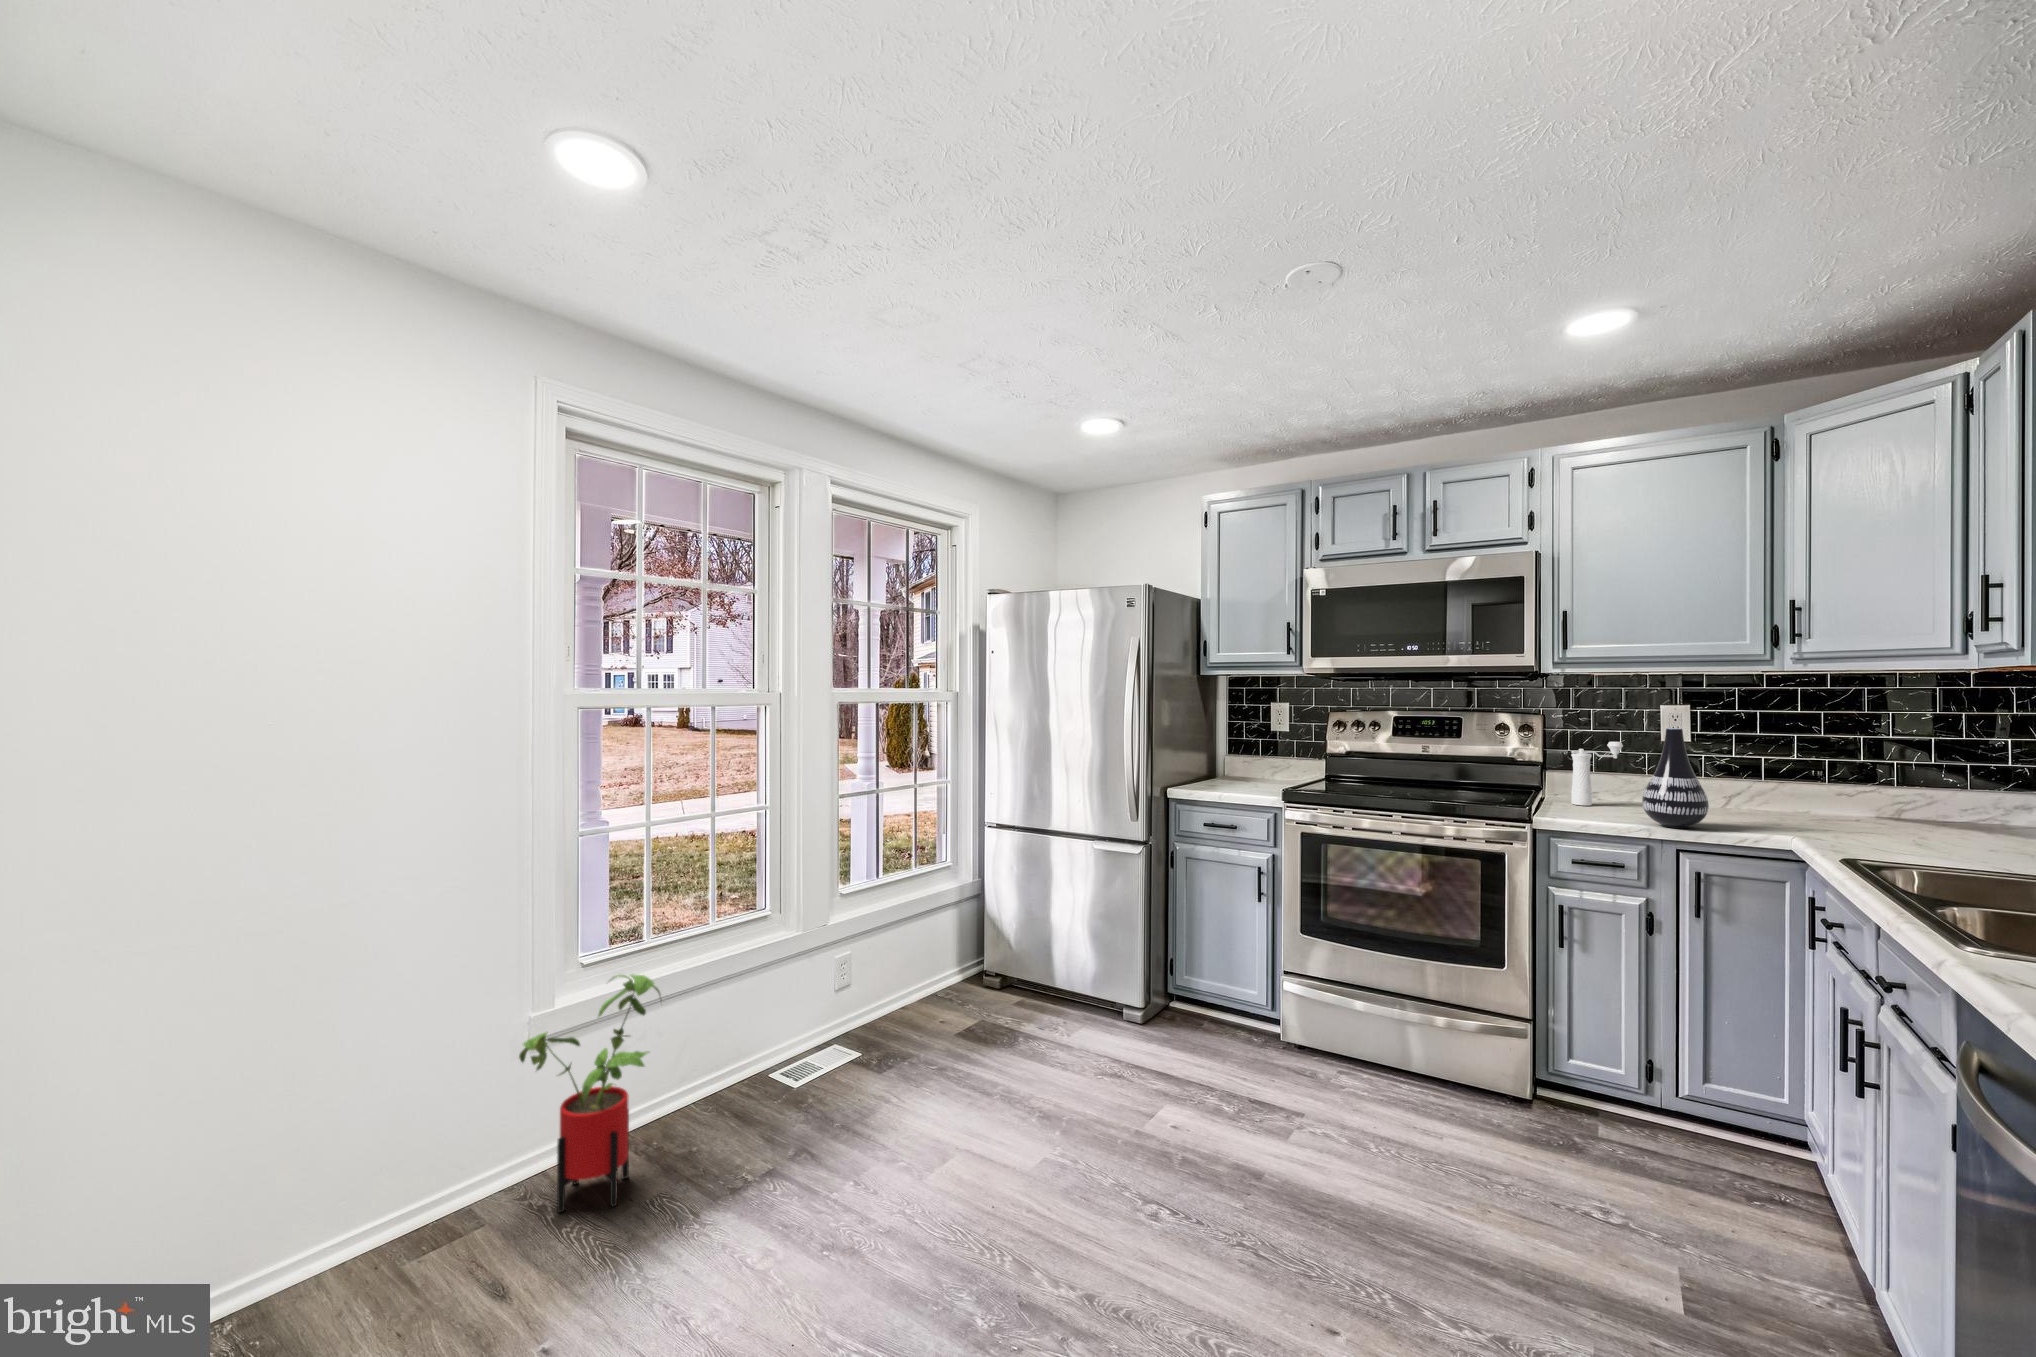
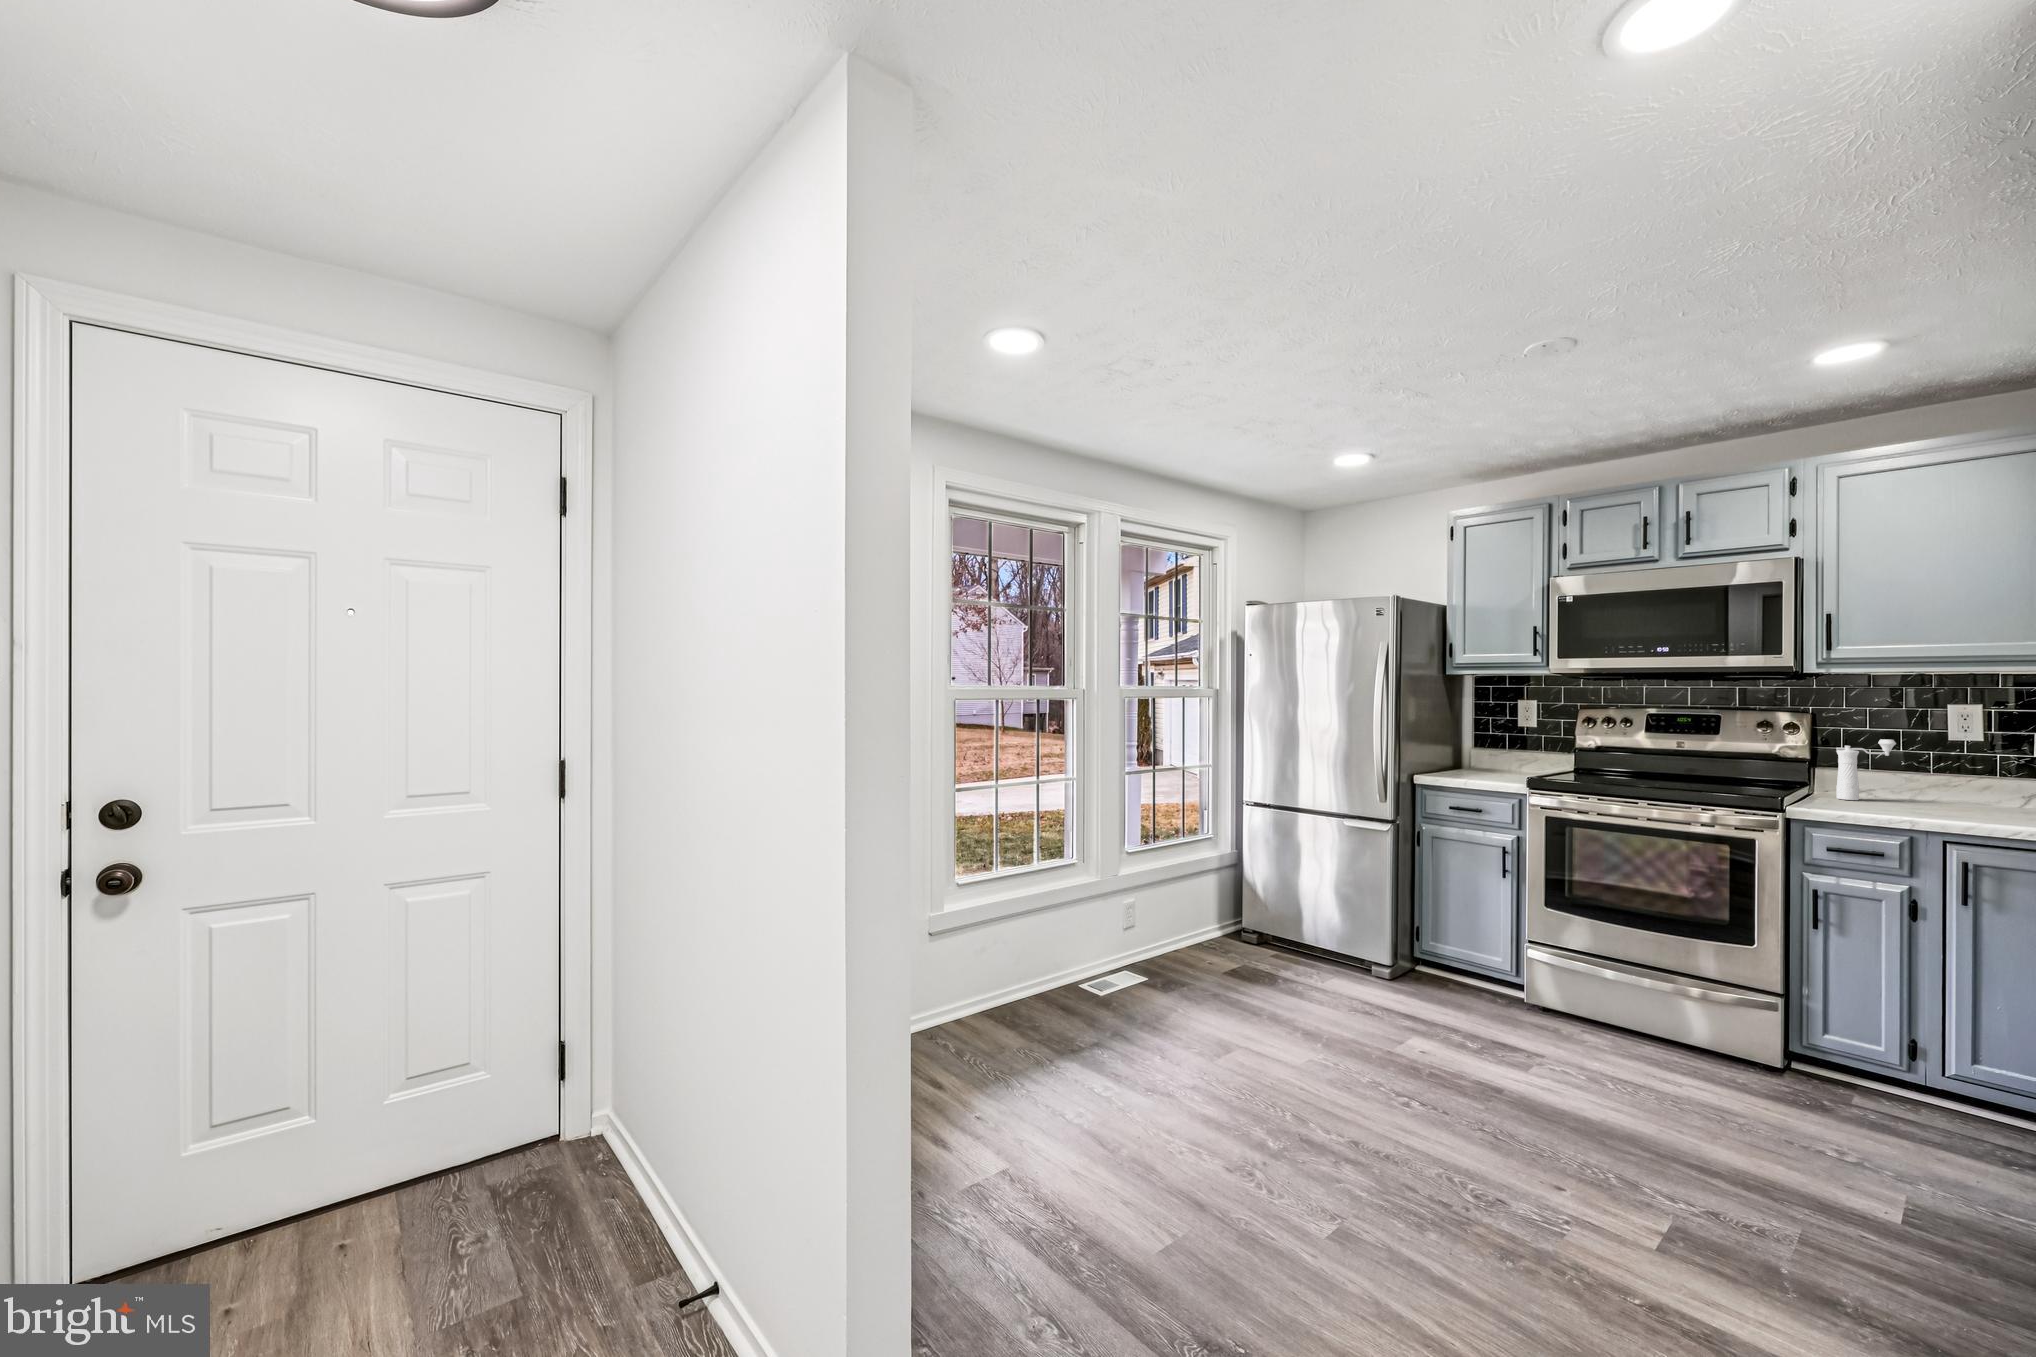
vase: present [1642,728,1709,828] -> none [1903,726,1976,820]
house plant: present [519,975,660,1213] -> none [925,892,1015,1054]

